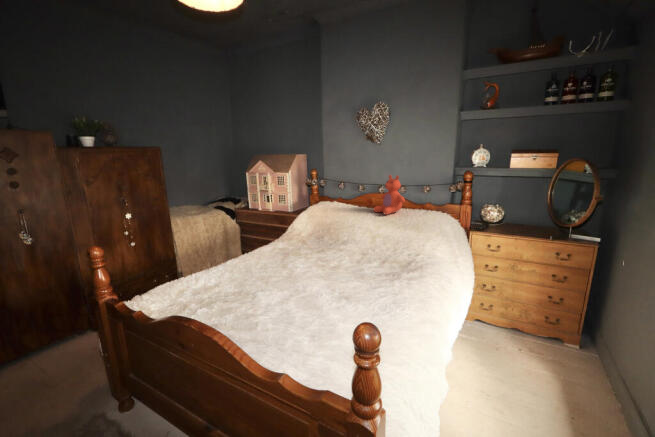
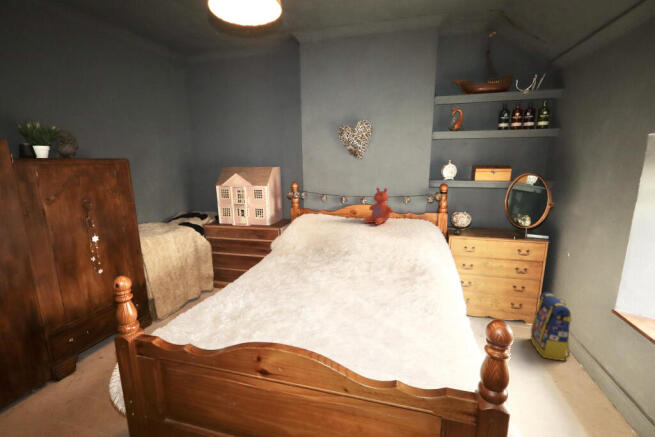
backpack: none [566,309,625,401] -> present [531,292,572,361]

